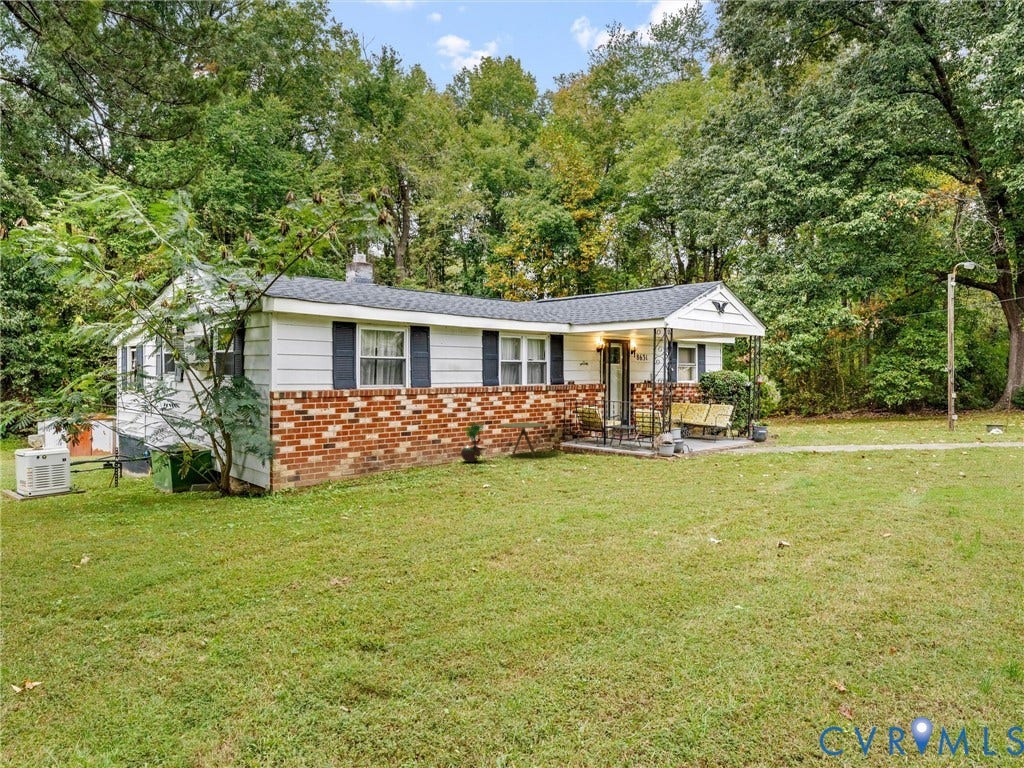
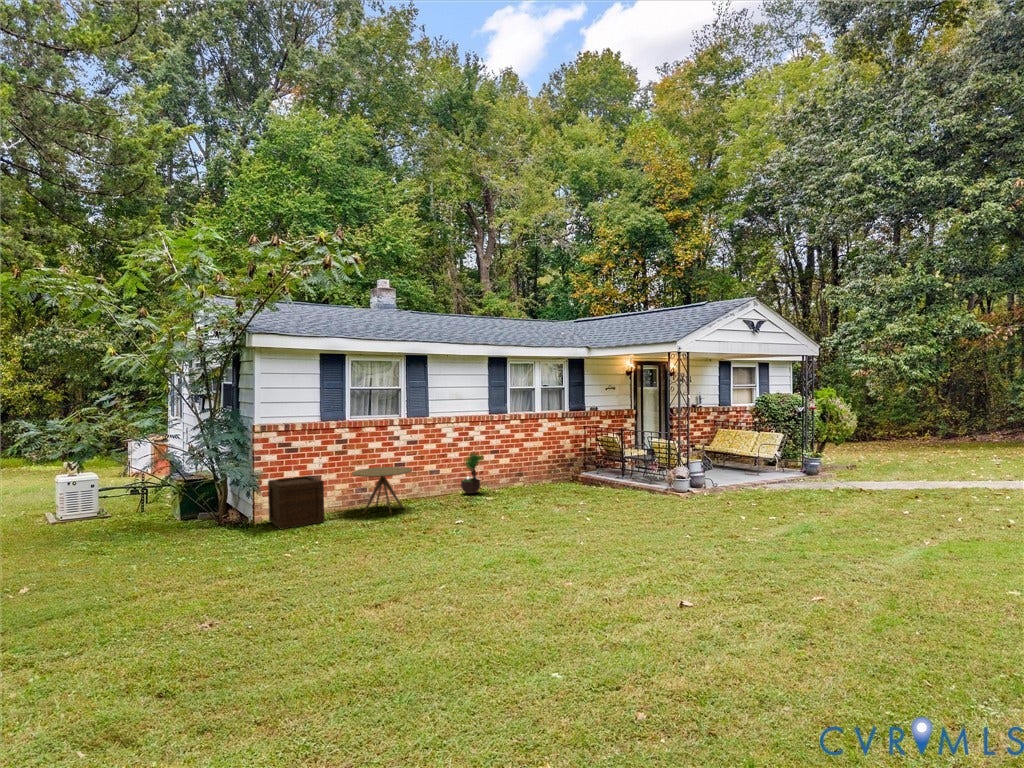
round table: present [500,423,547,458] -> present [352,467,412,514]
wooden crate: none [286,444,349,497] -> present [268,476,324,529]

